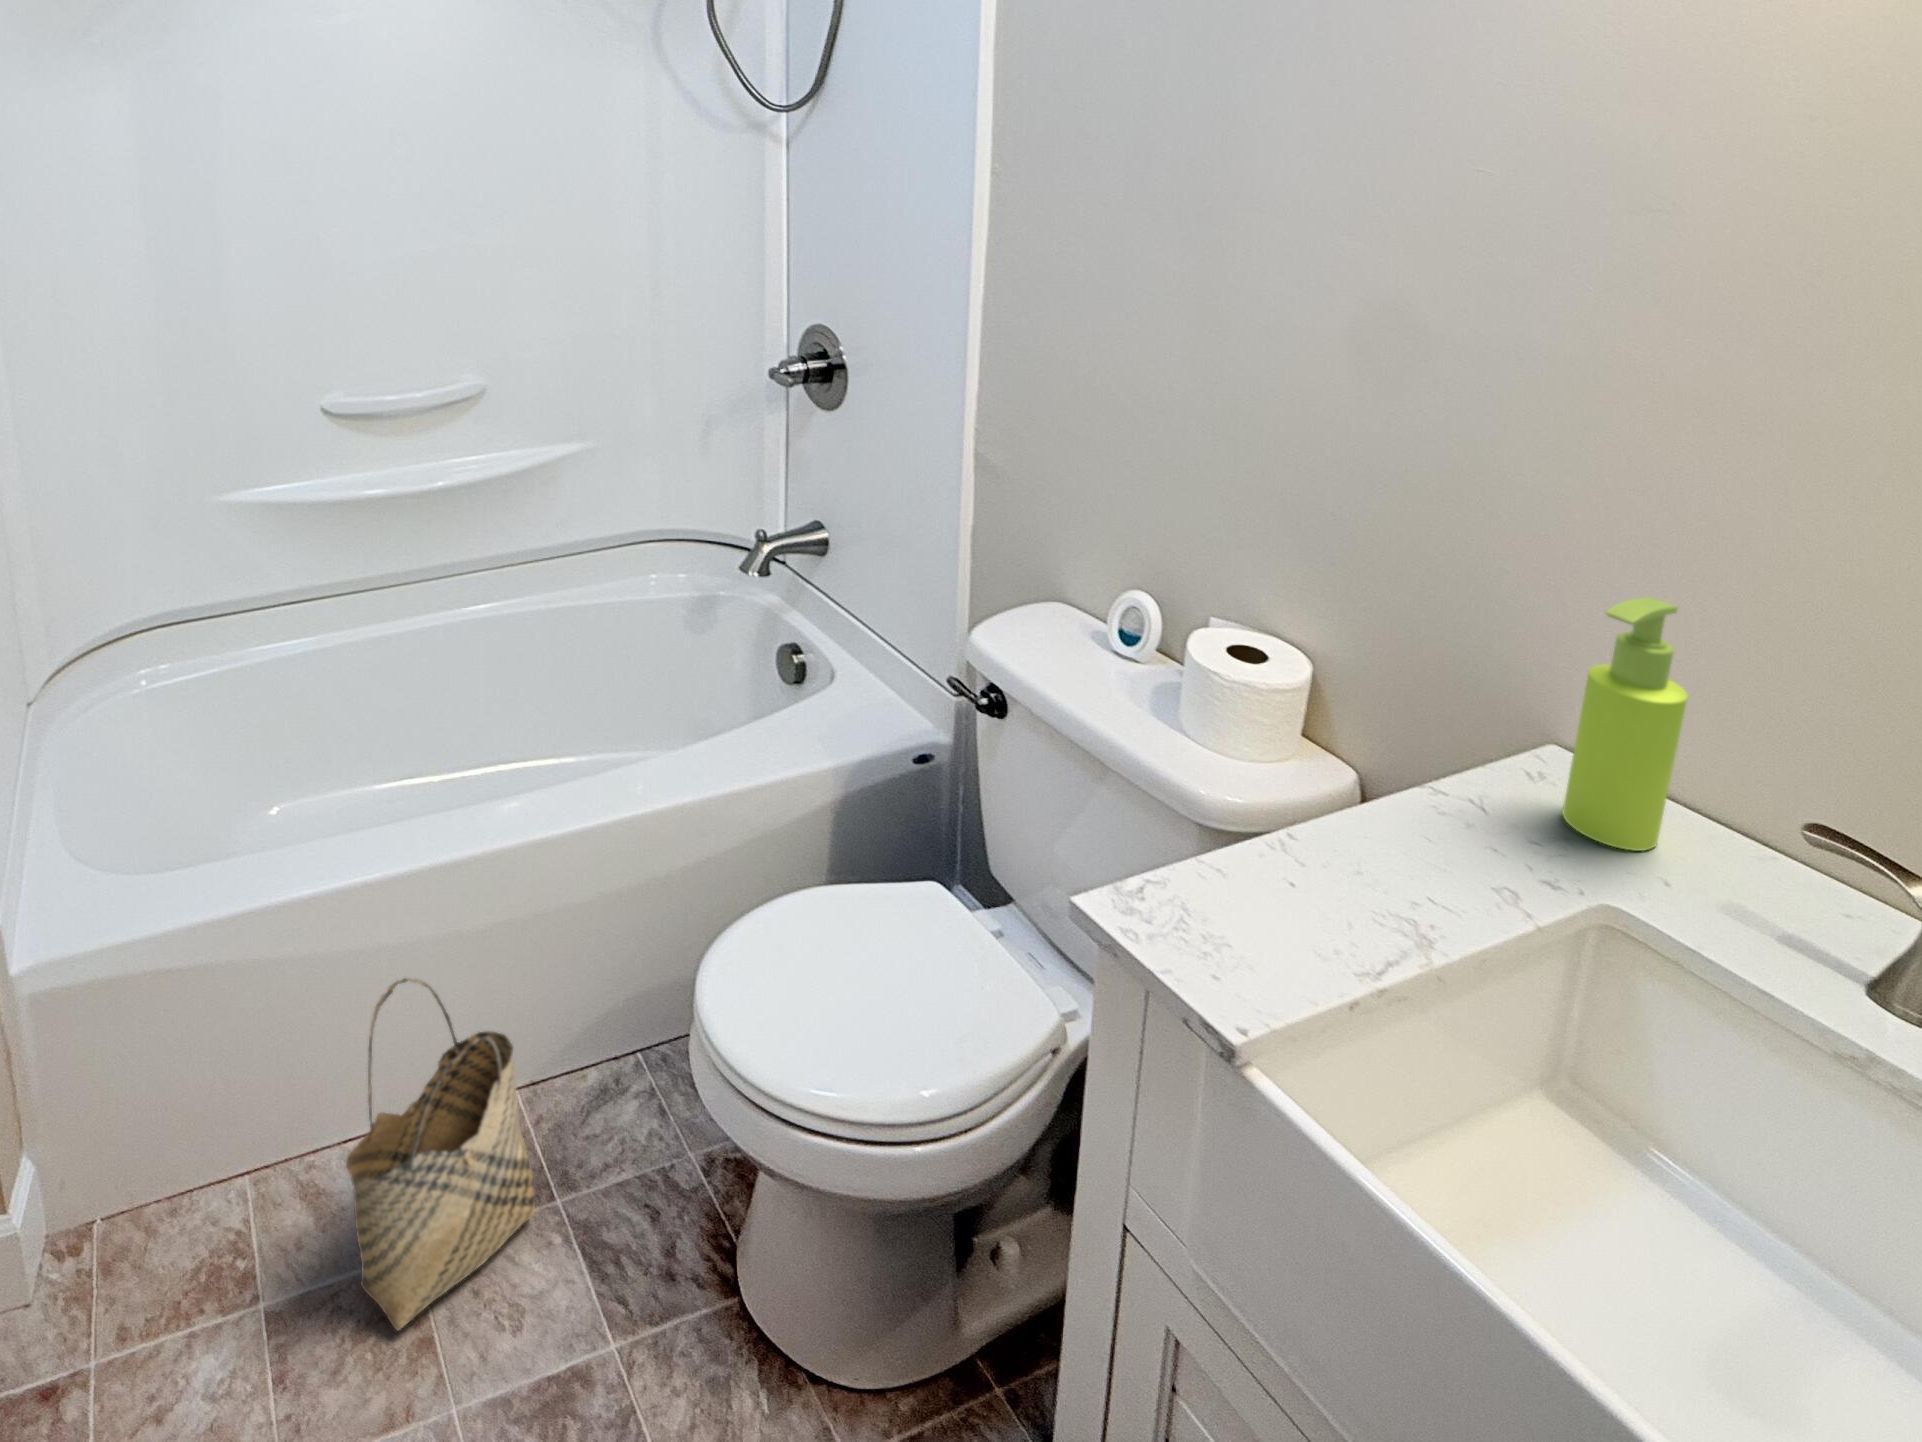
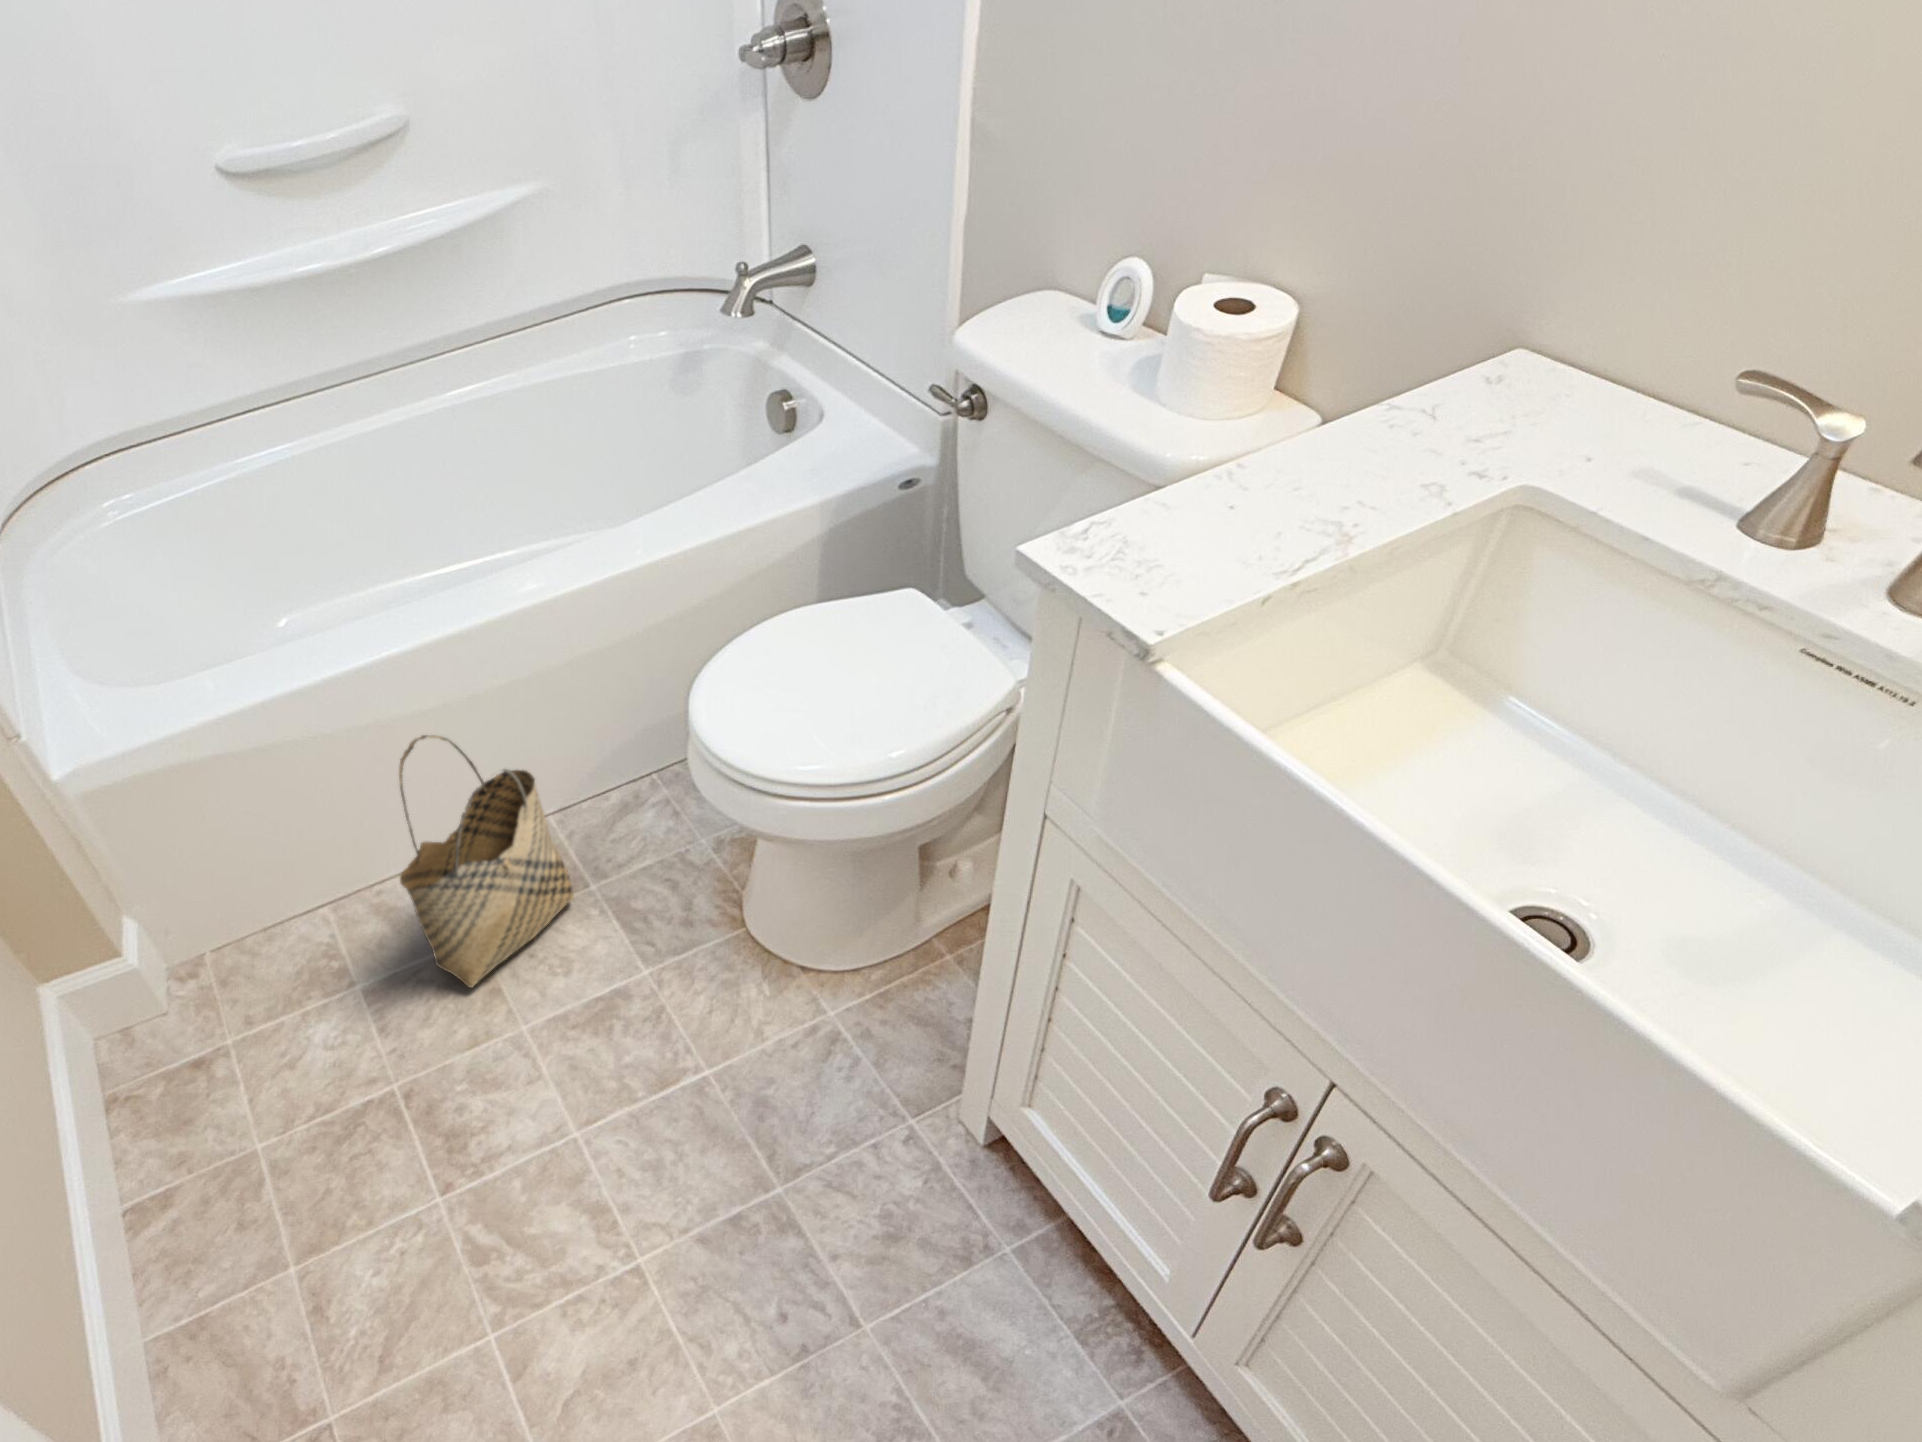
soap dispenser: present [1562,597,1688,851] -> none [1505,151,1687,435]

